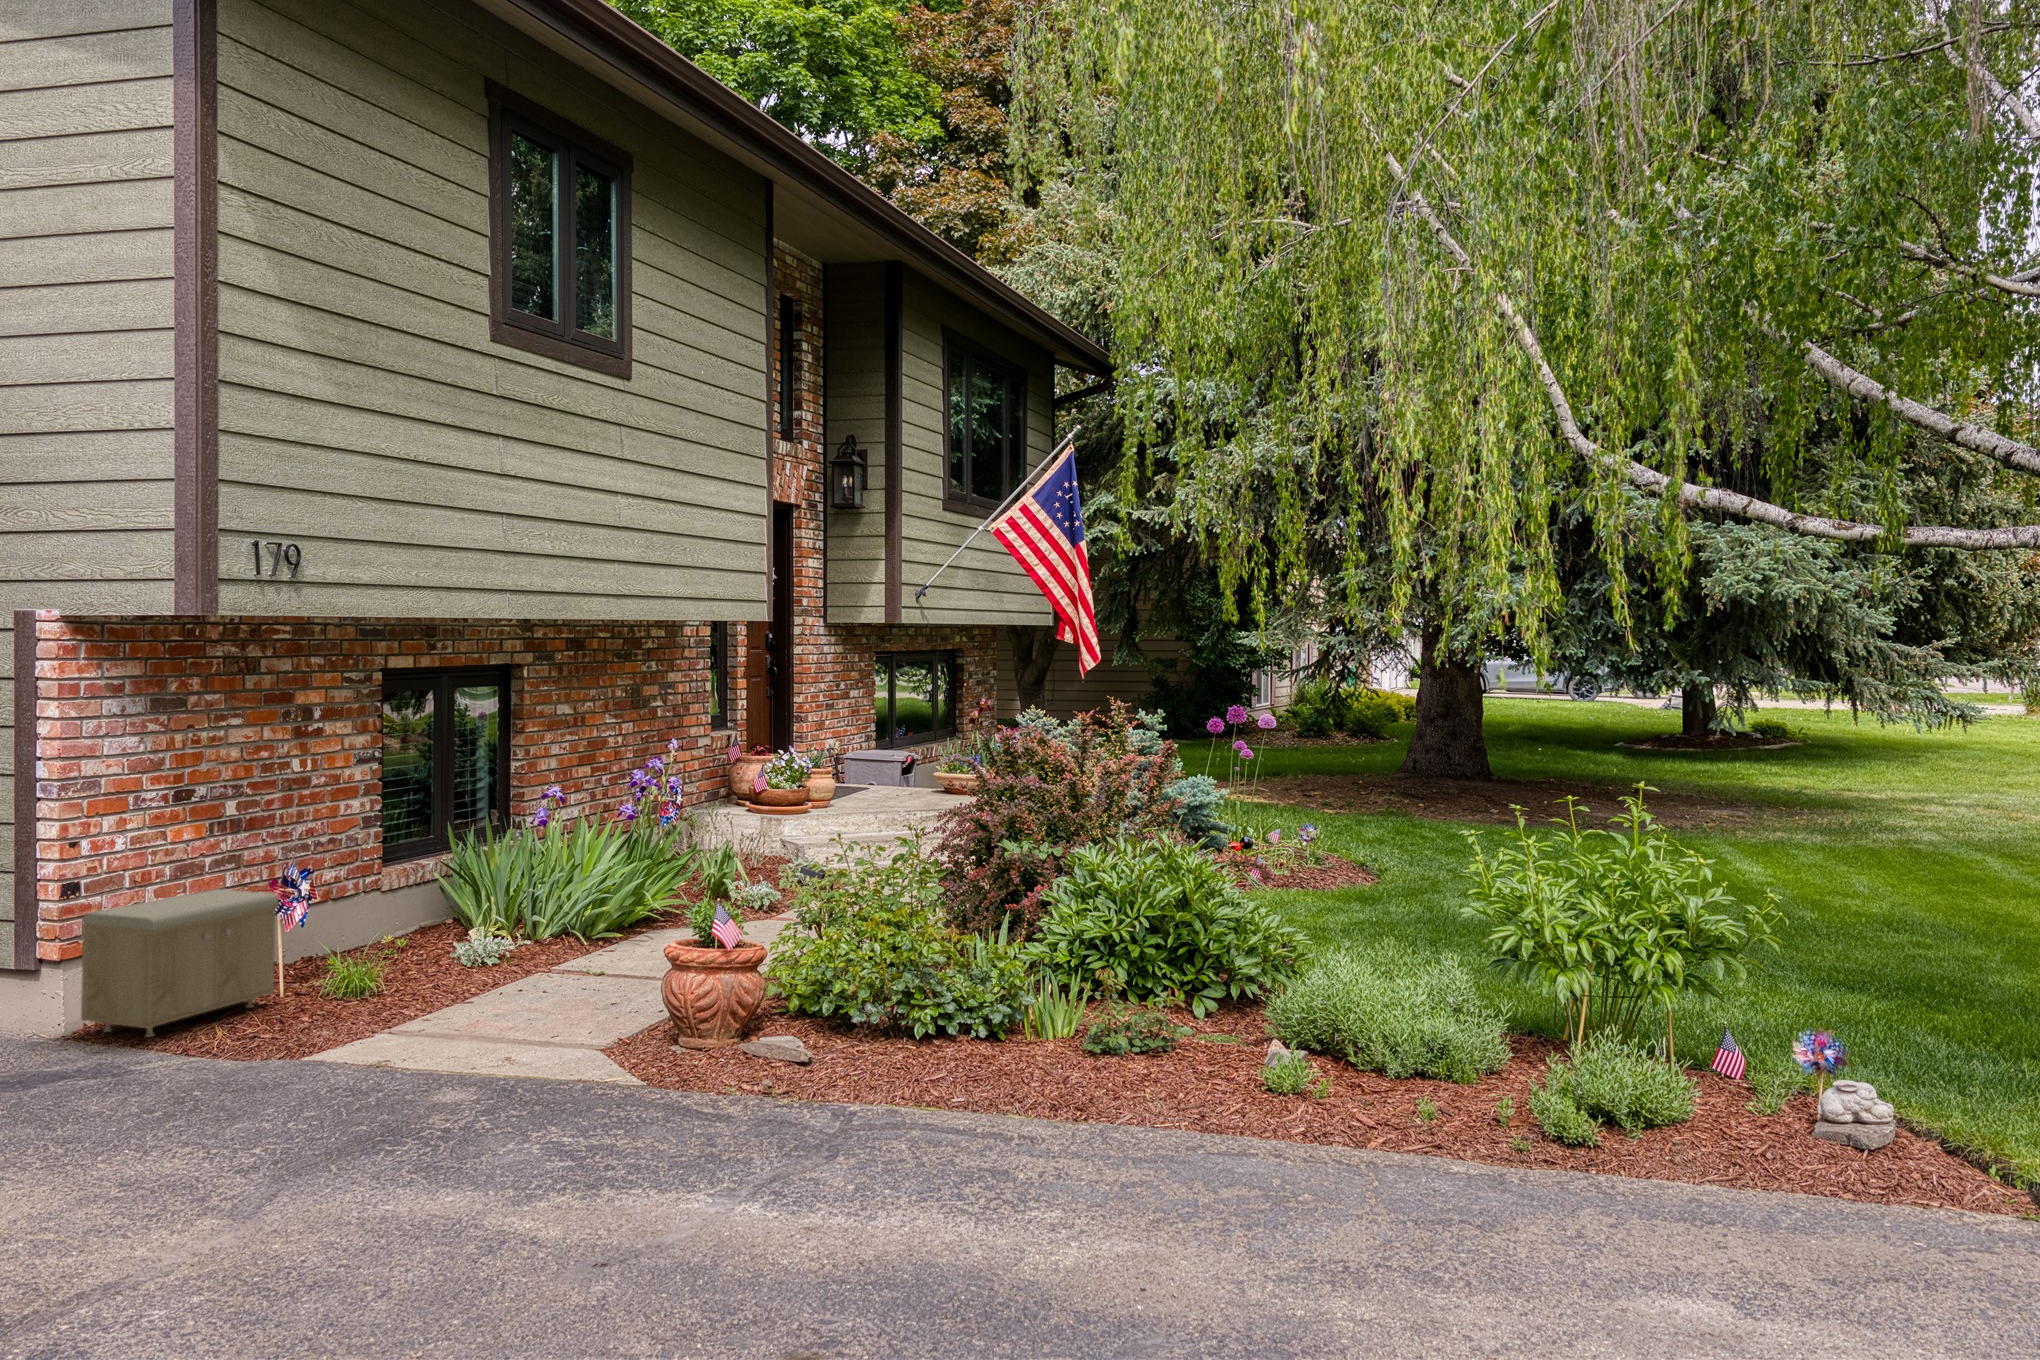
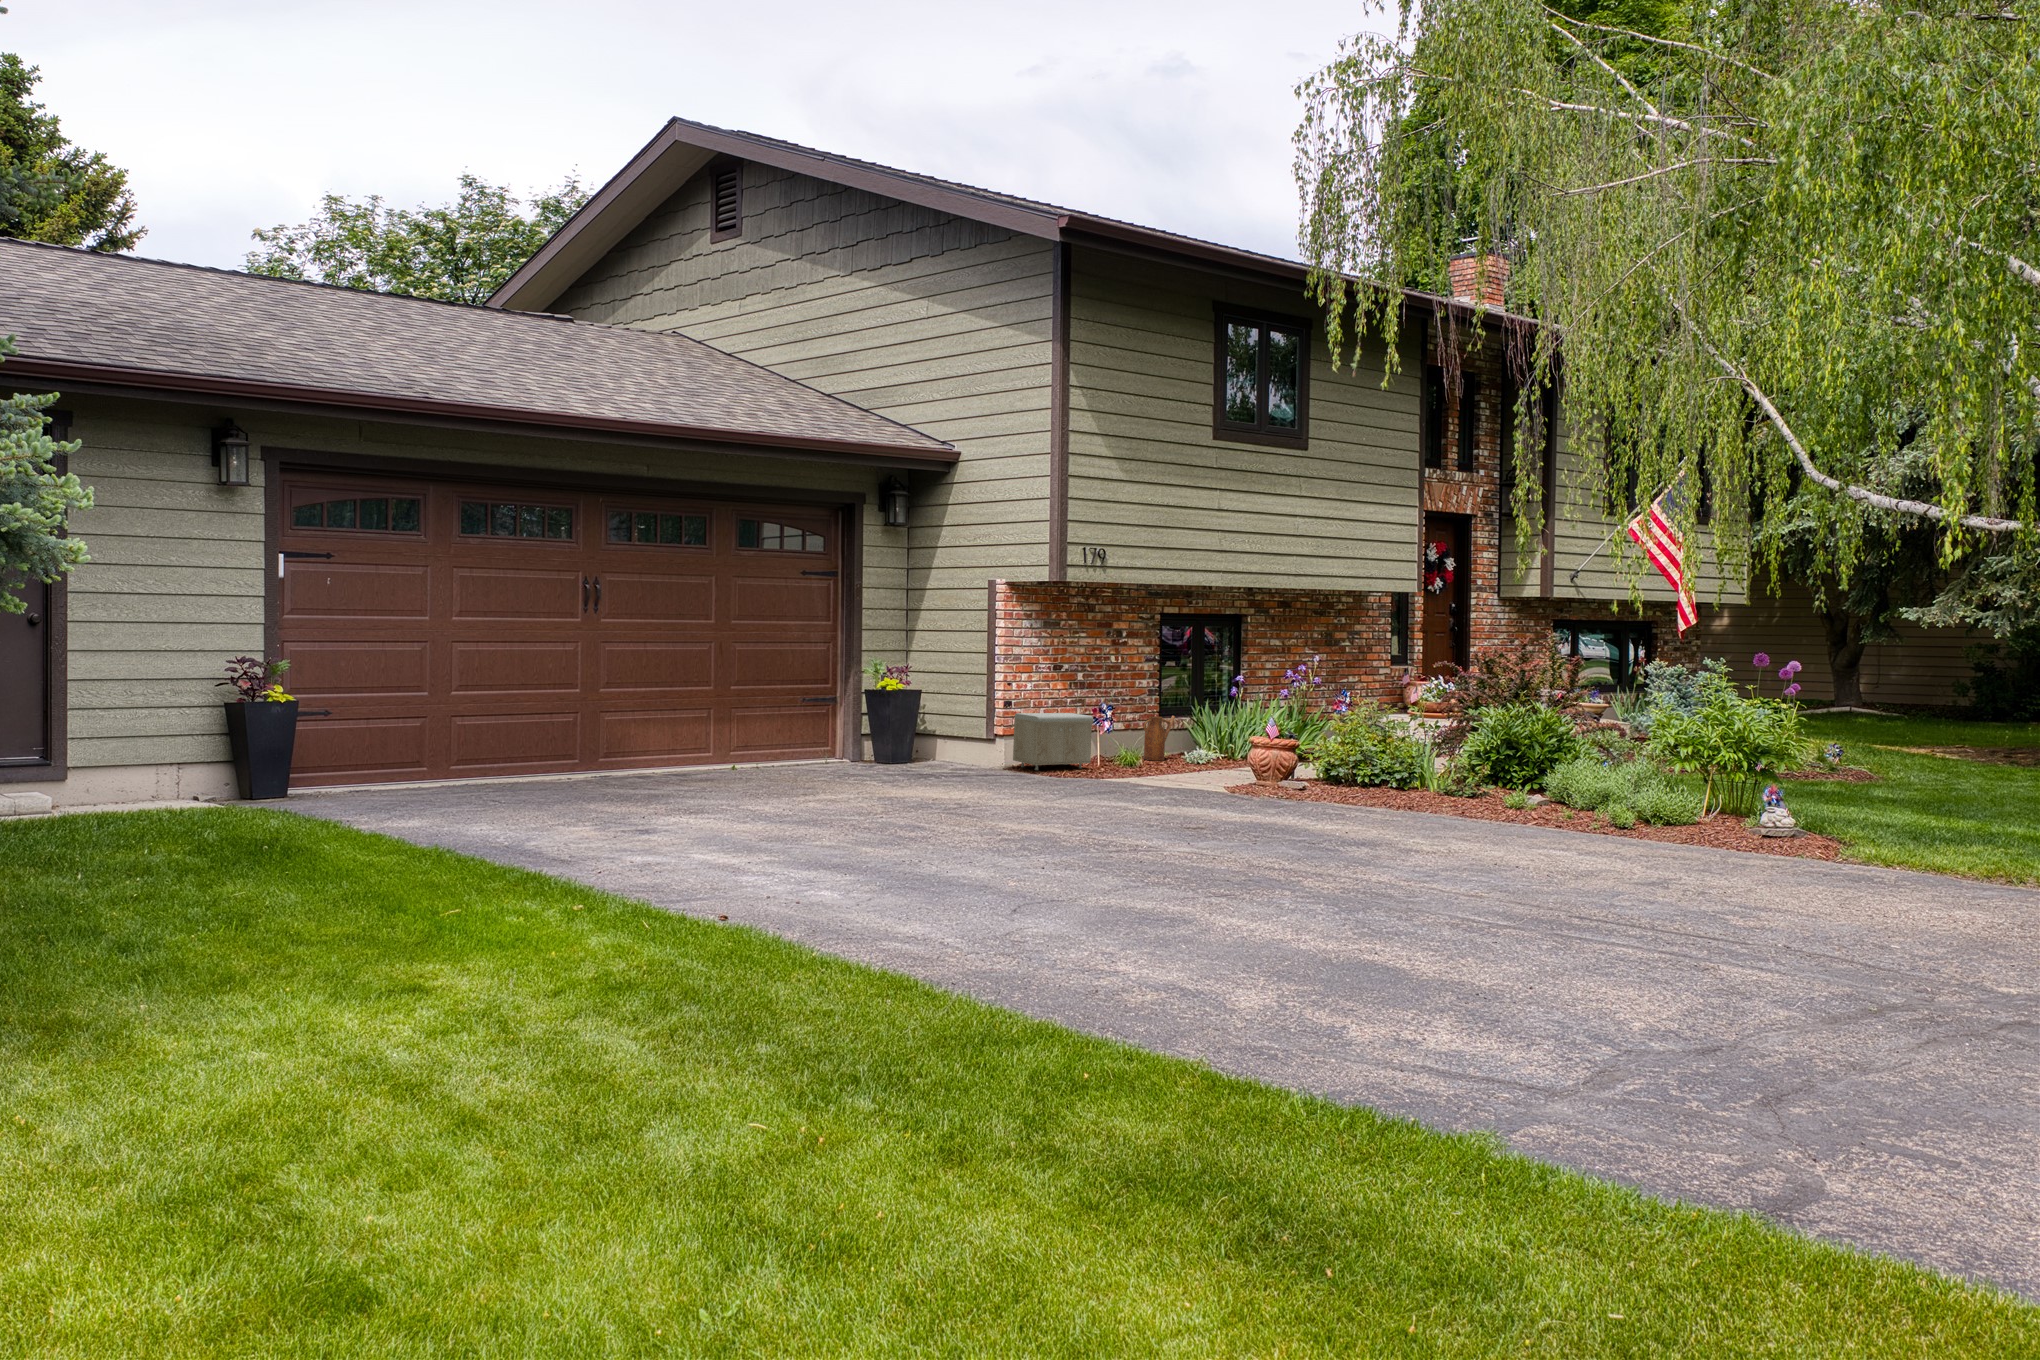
watering can: none [366,858,423,952] -> present [1144,716,1175,761]

